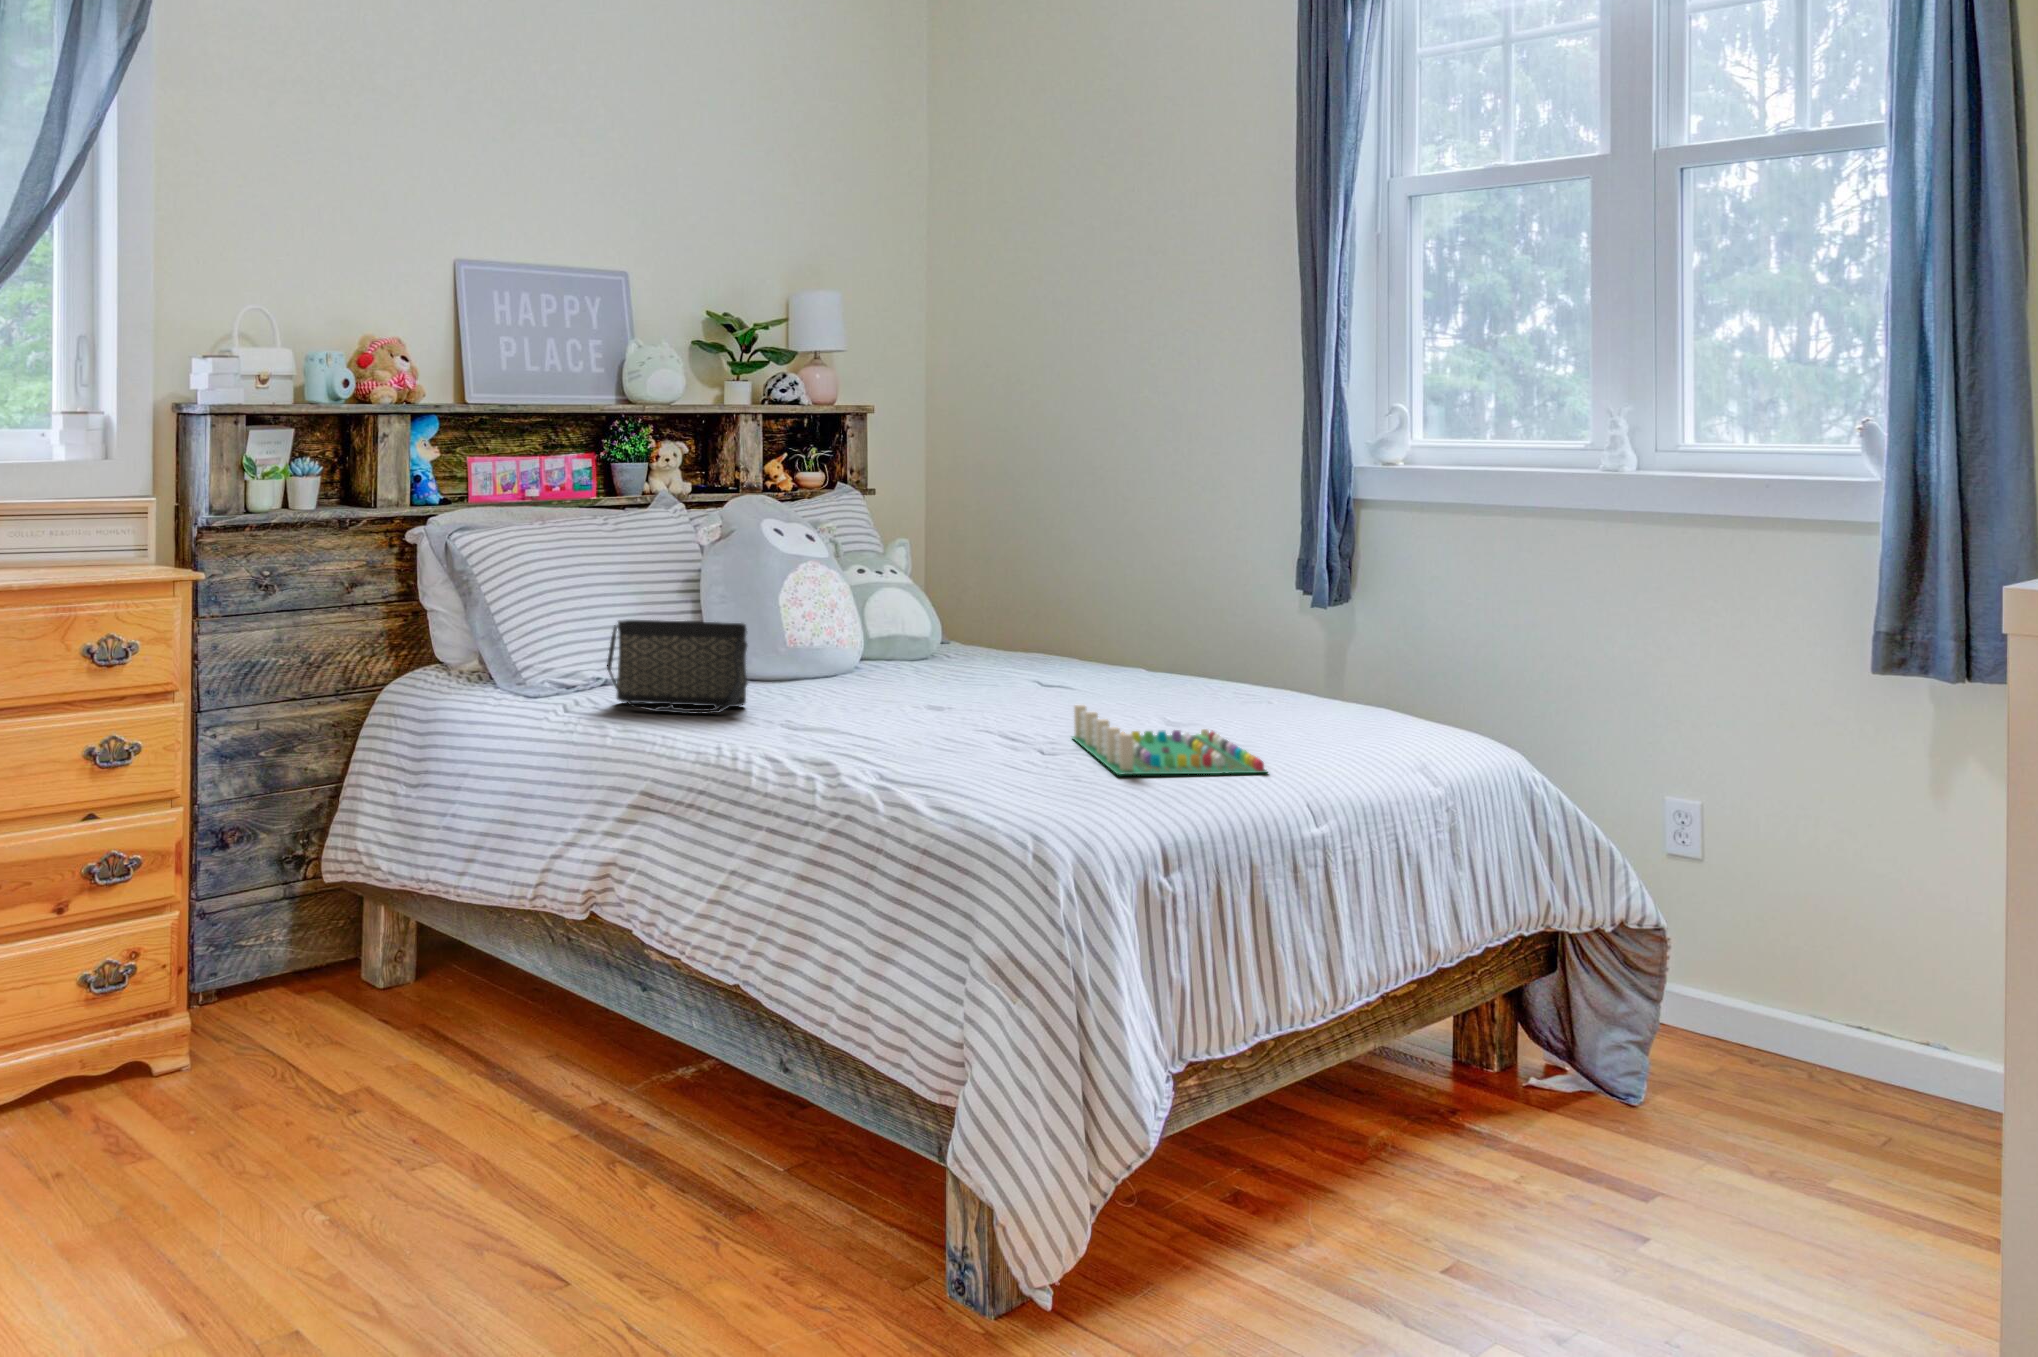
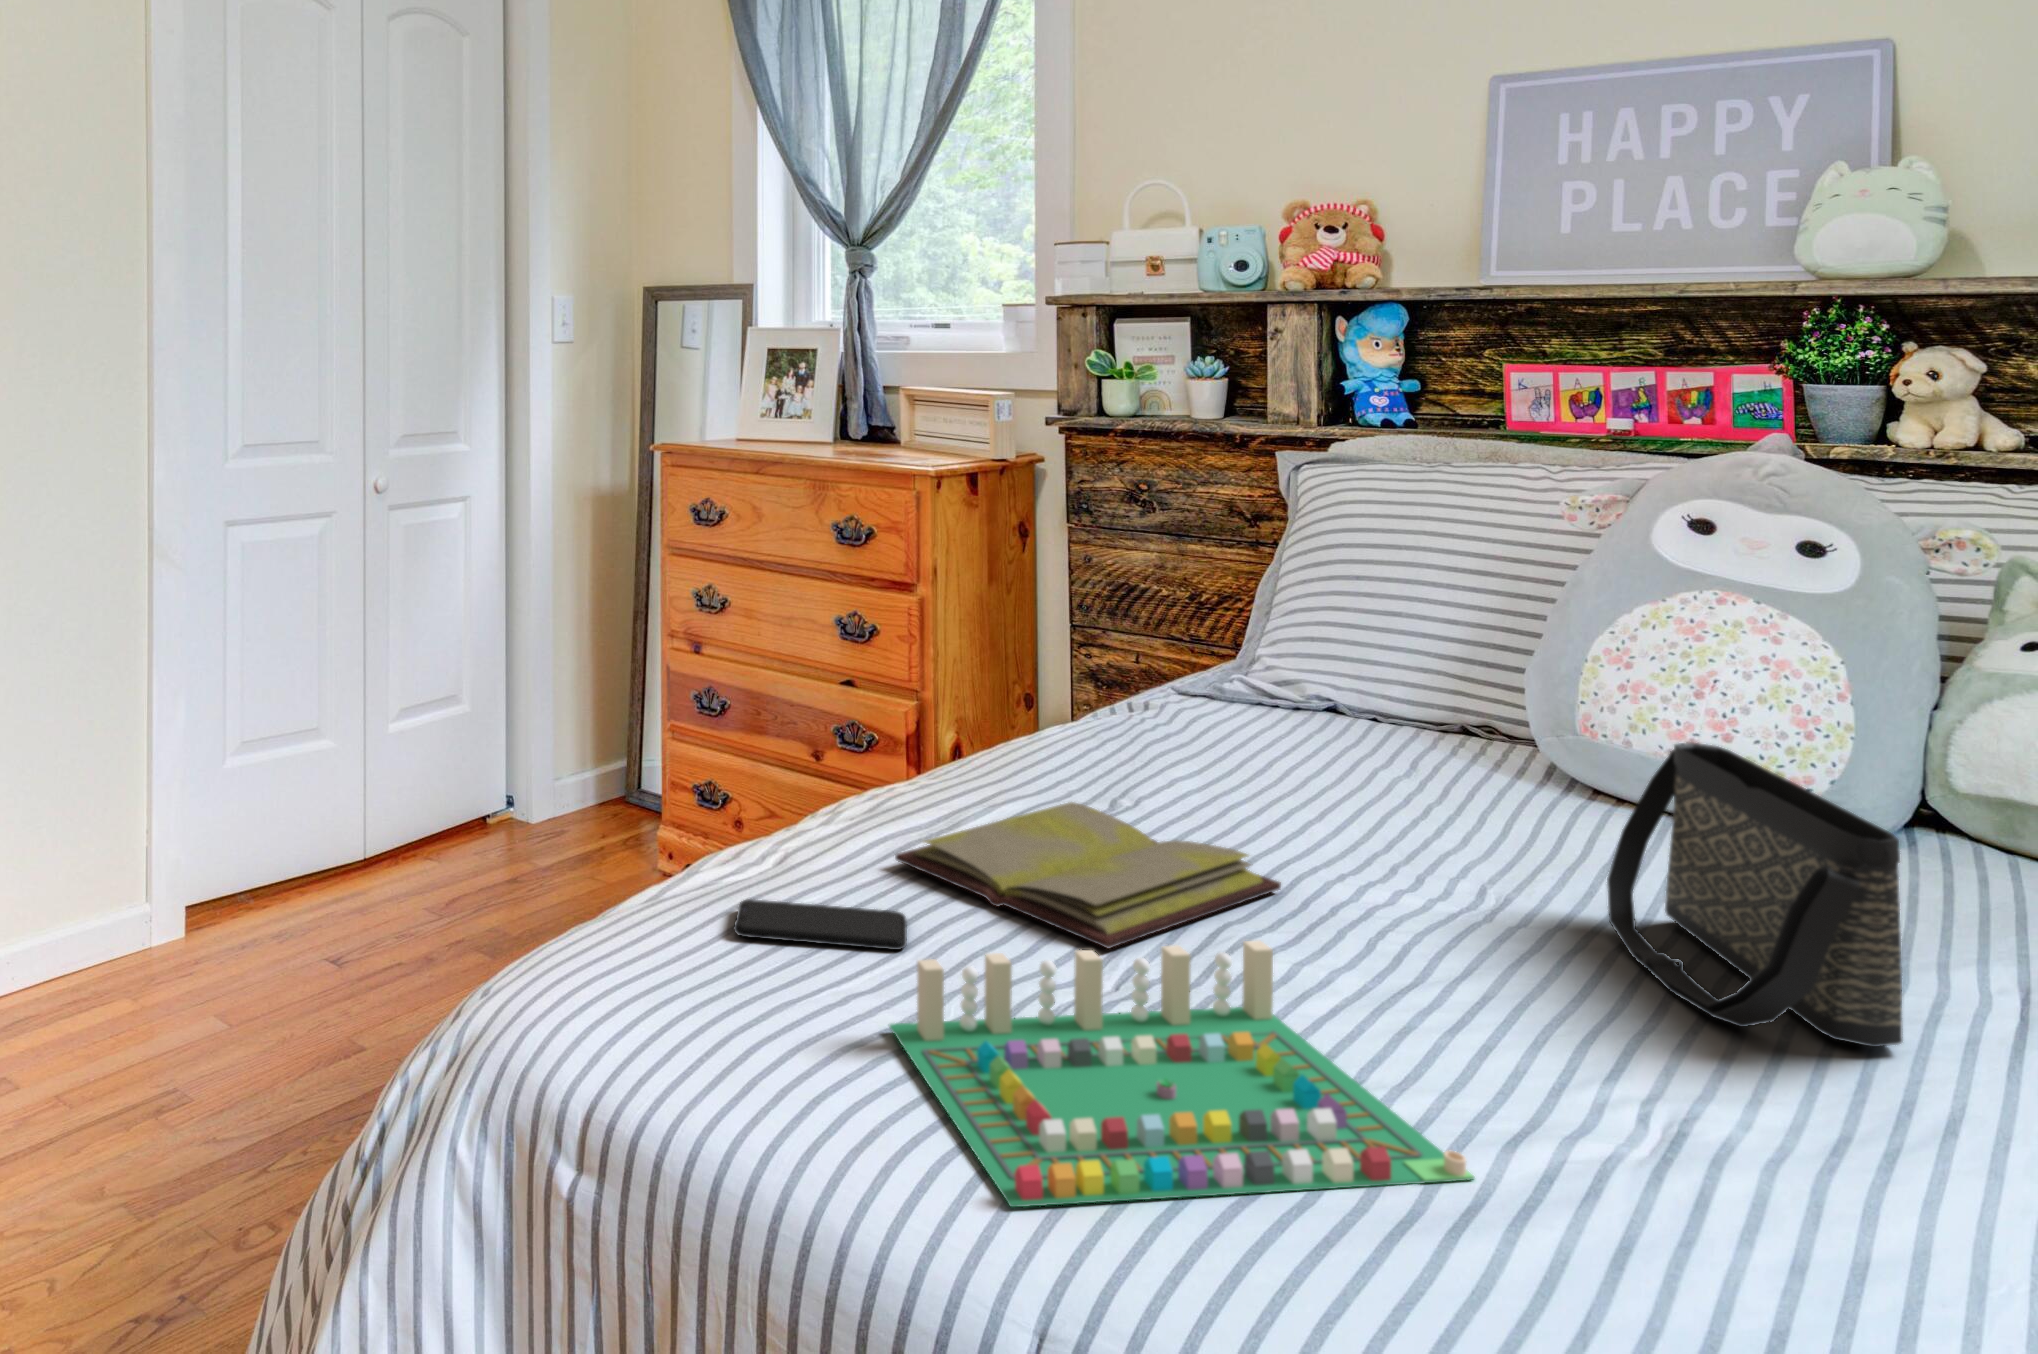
handbag: present [607,620,747,714] -> present [1607,742,1903,1047]
diary: none [806,708,1012,761] -> present [895,802,1281,948]
smartphone: none [960,763,1018,790] -> present [734,899,907,950]

